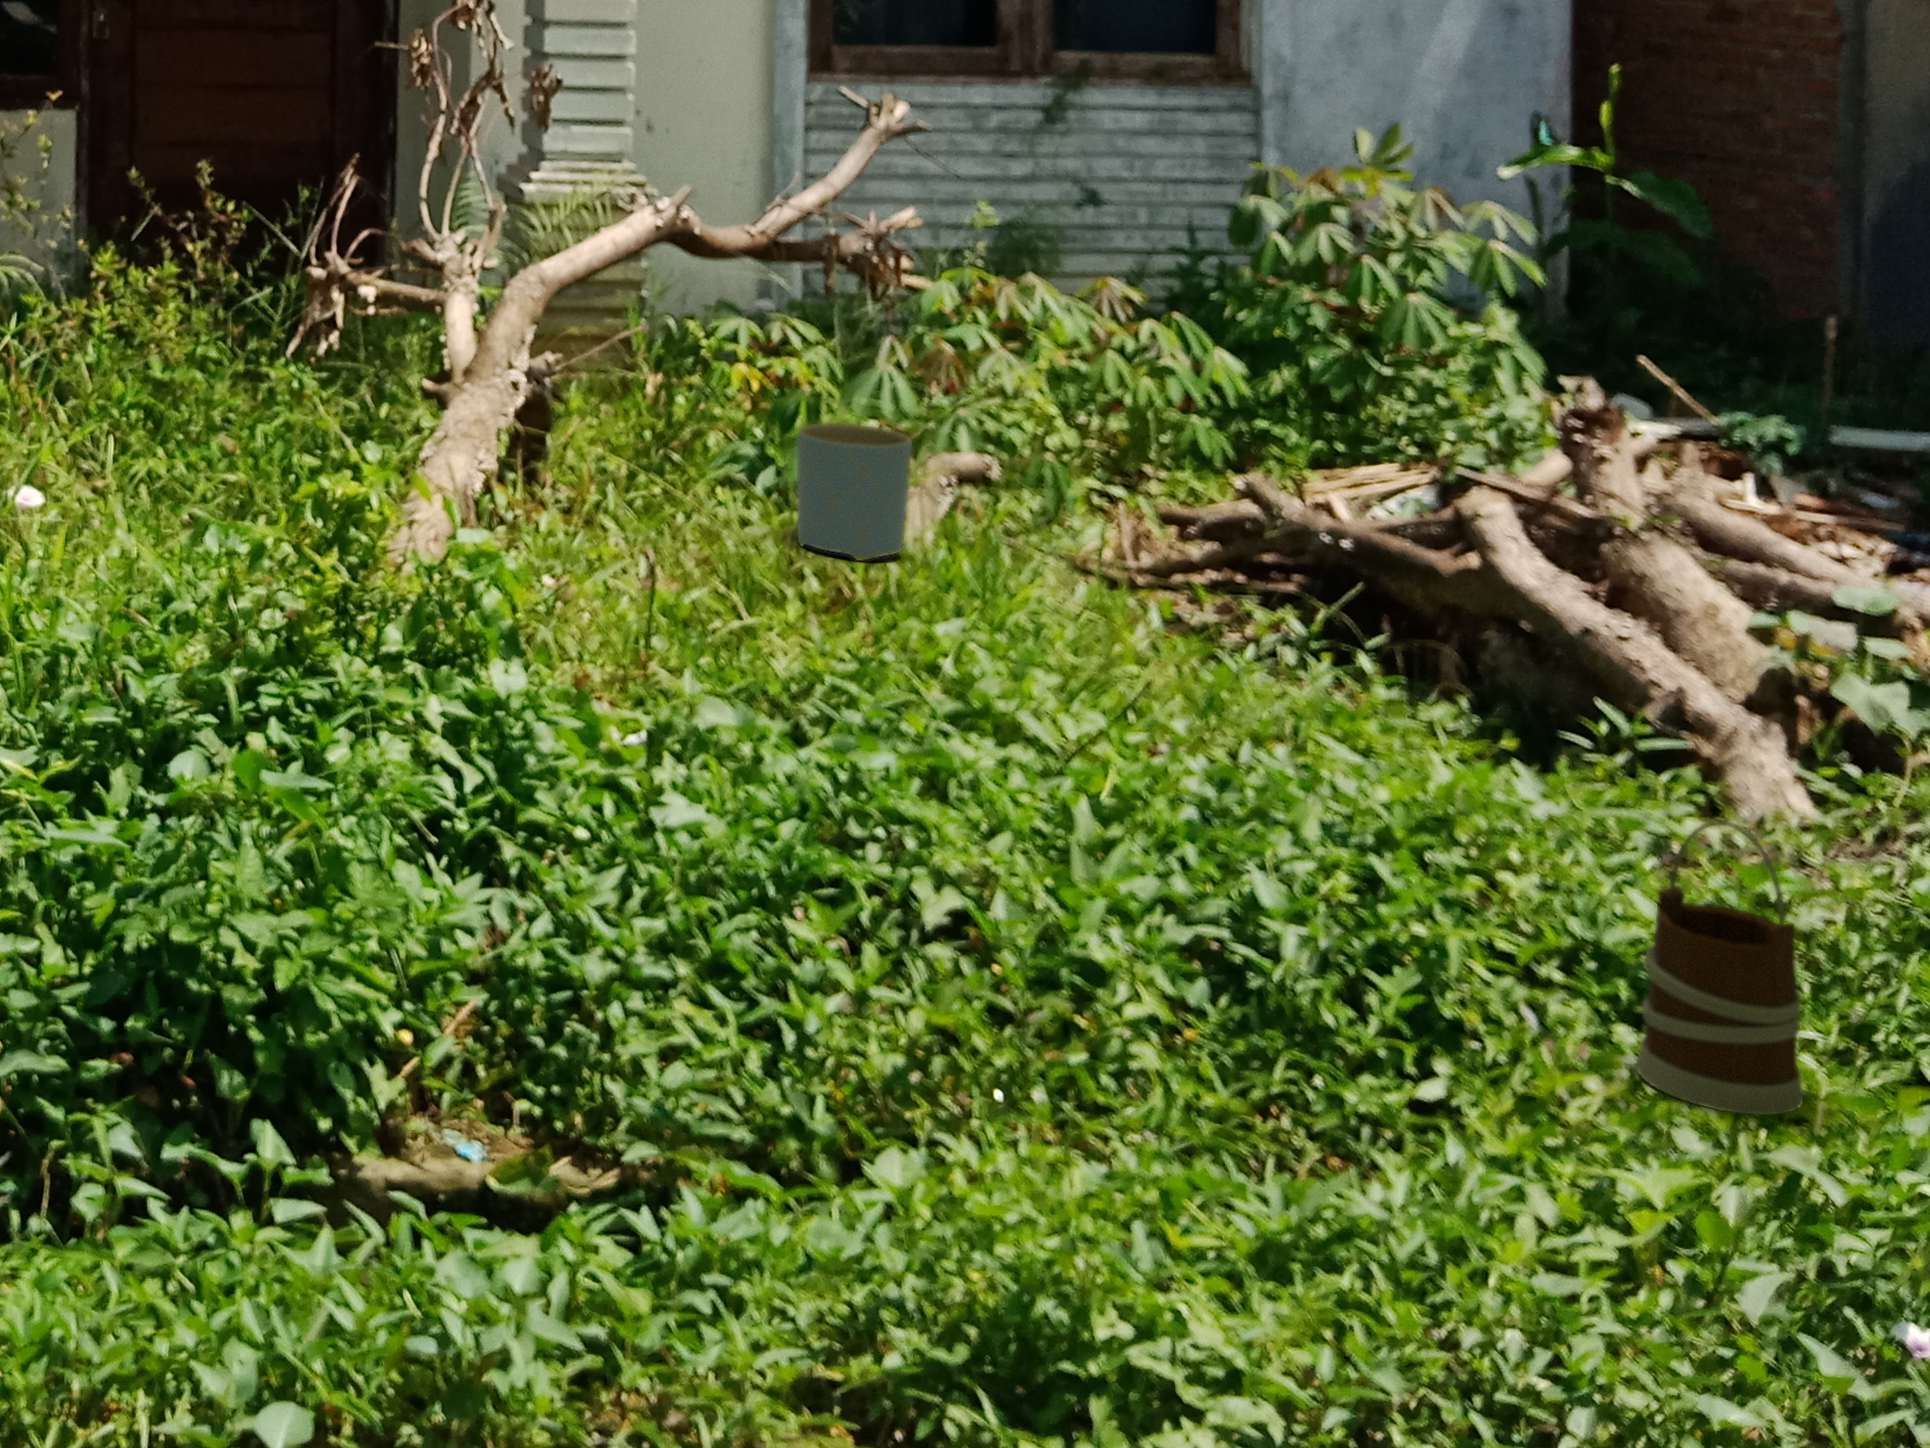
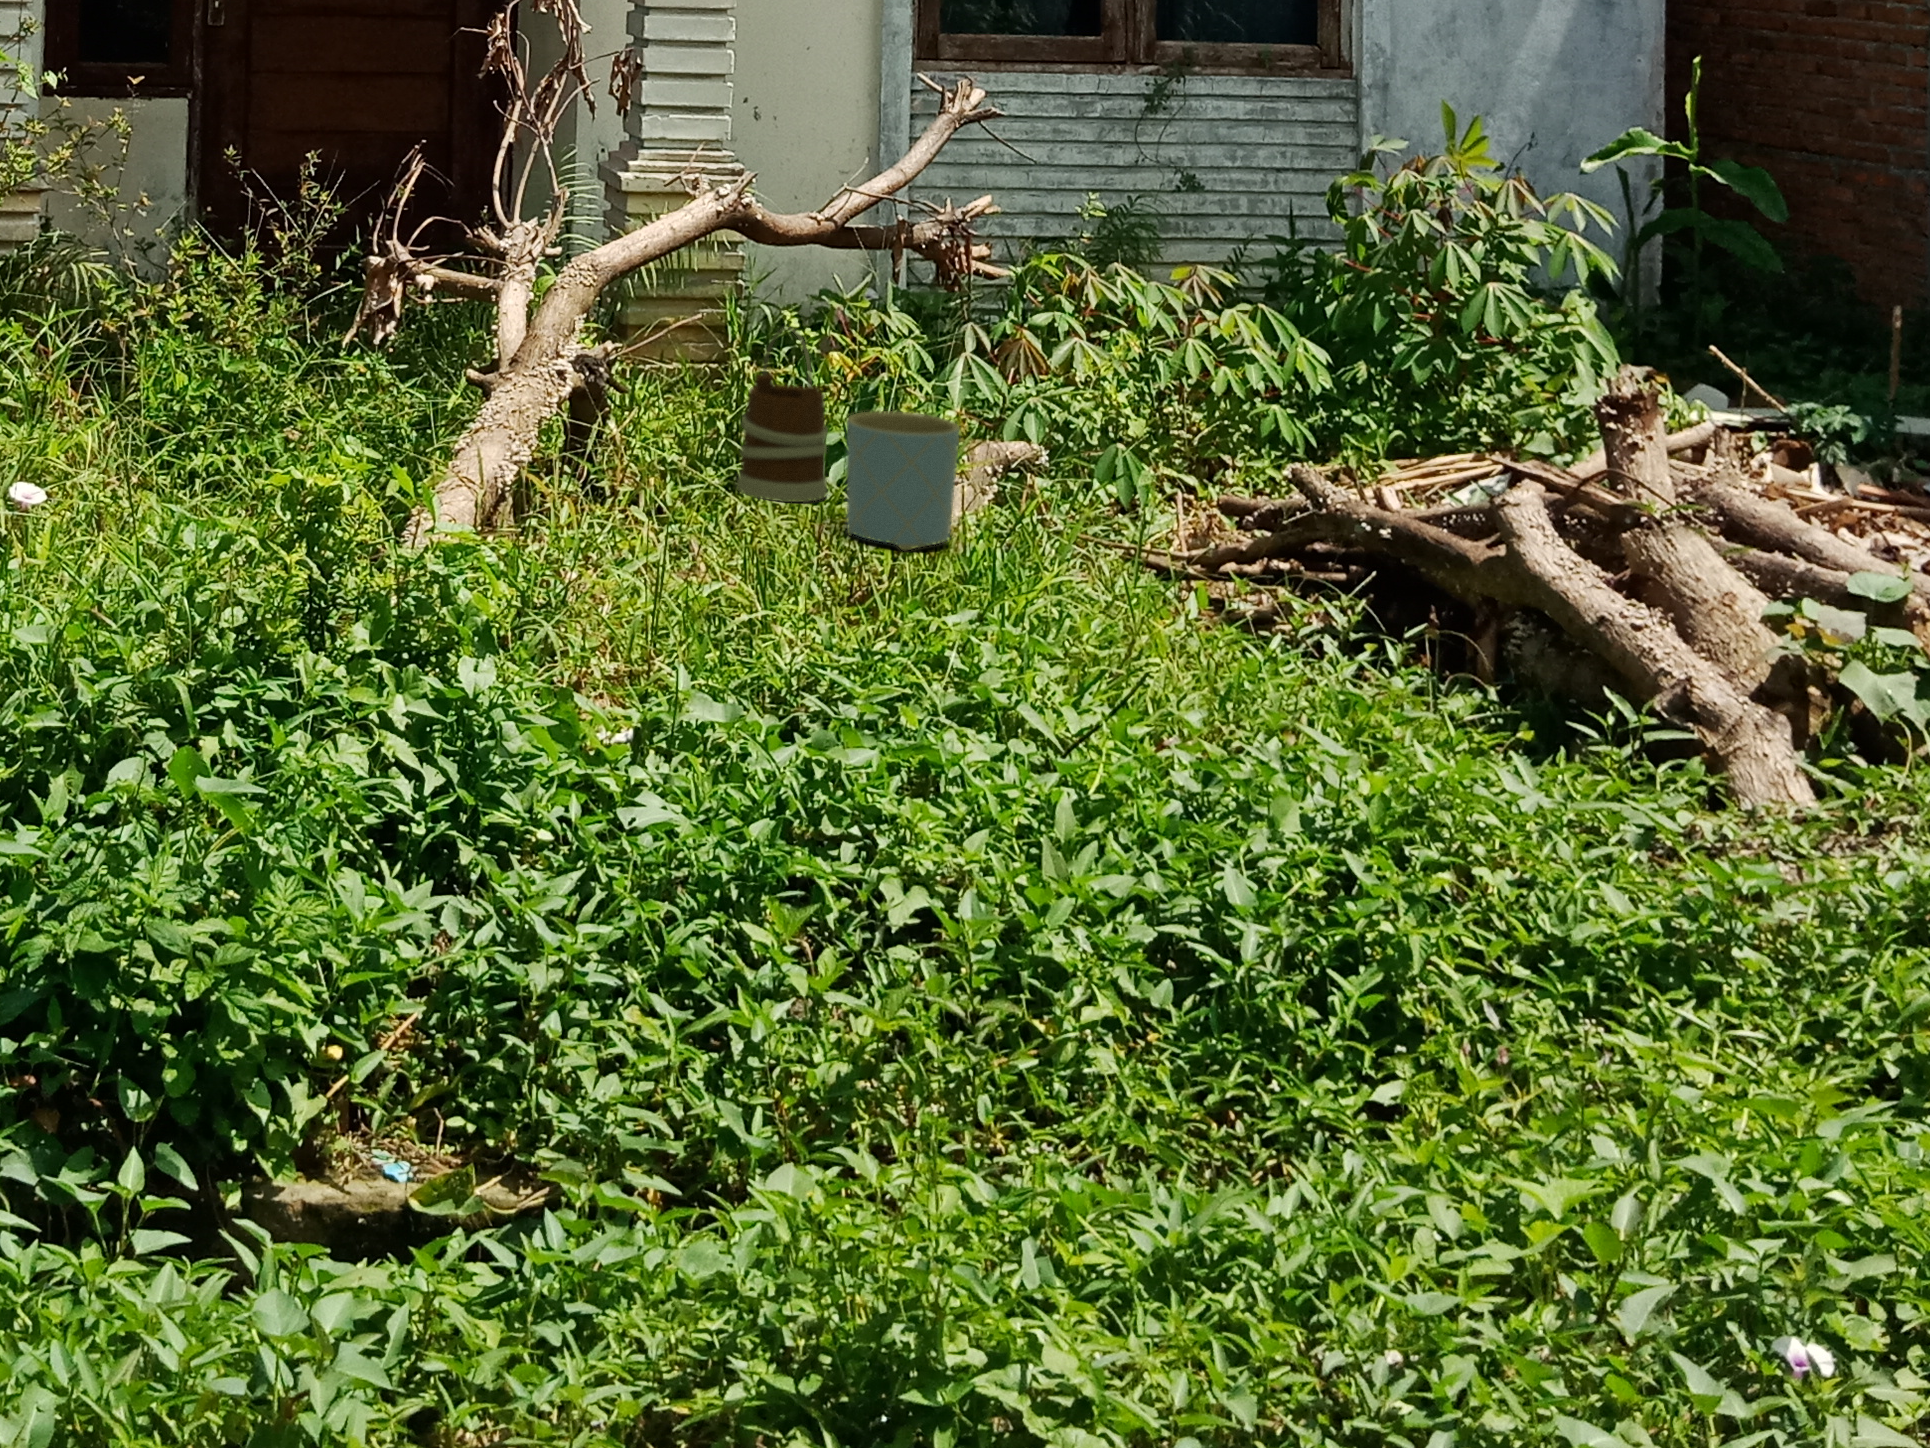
wooden bucket: present [1637,820,1803,1115] -> present [737,328,828,502]

